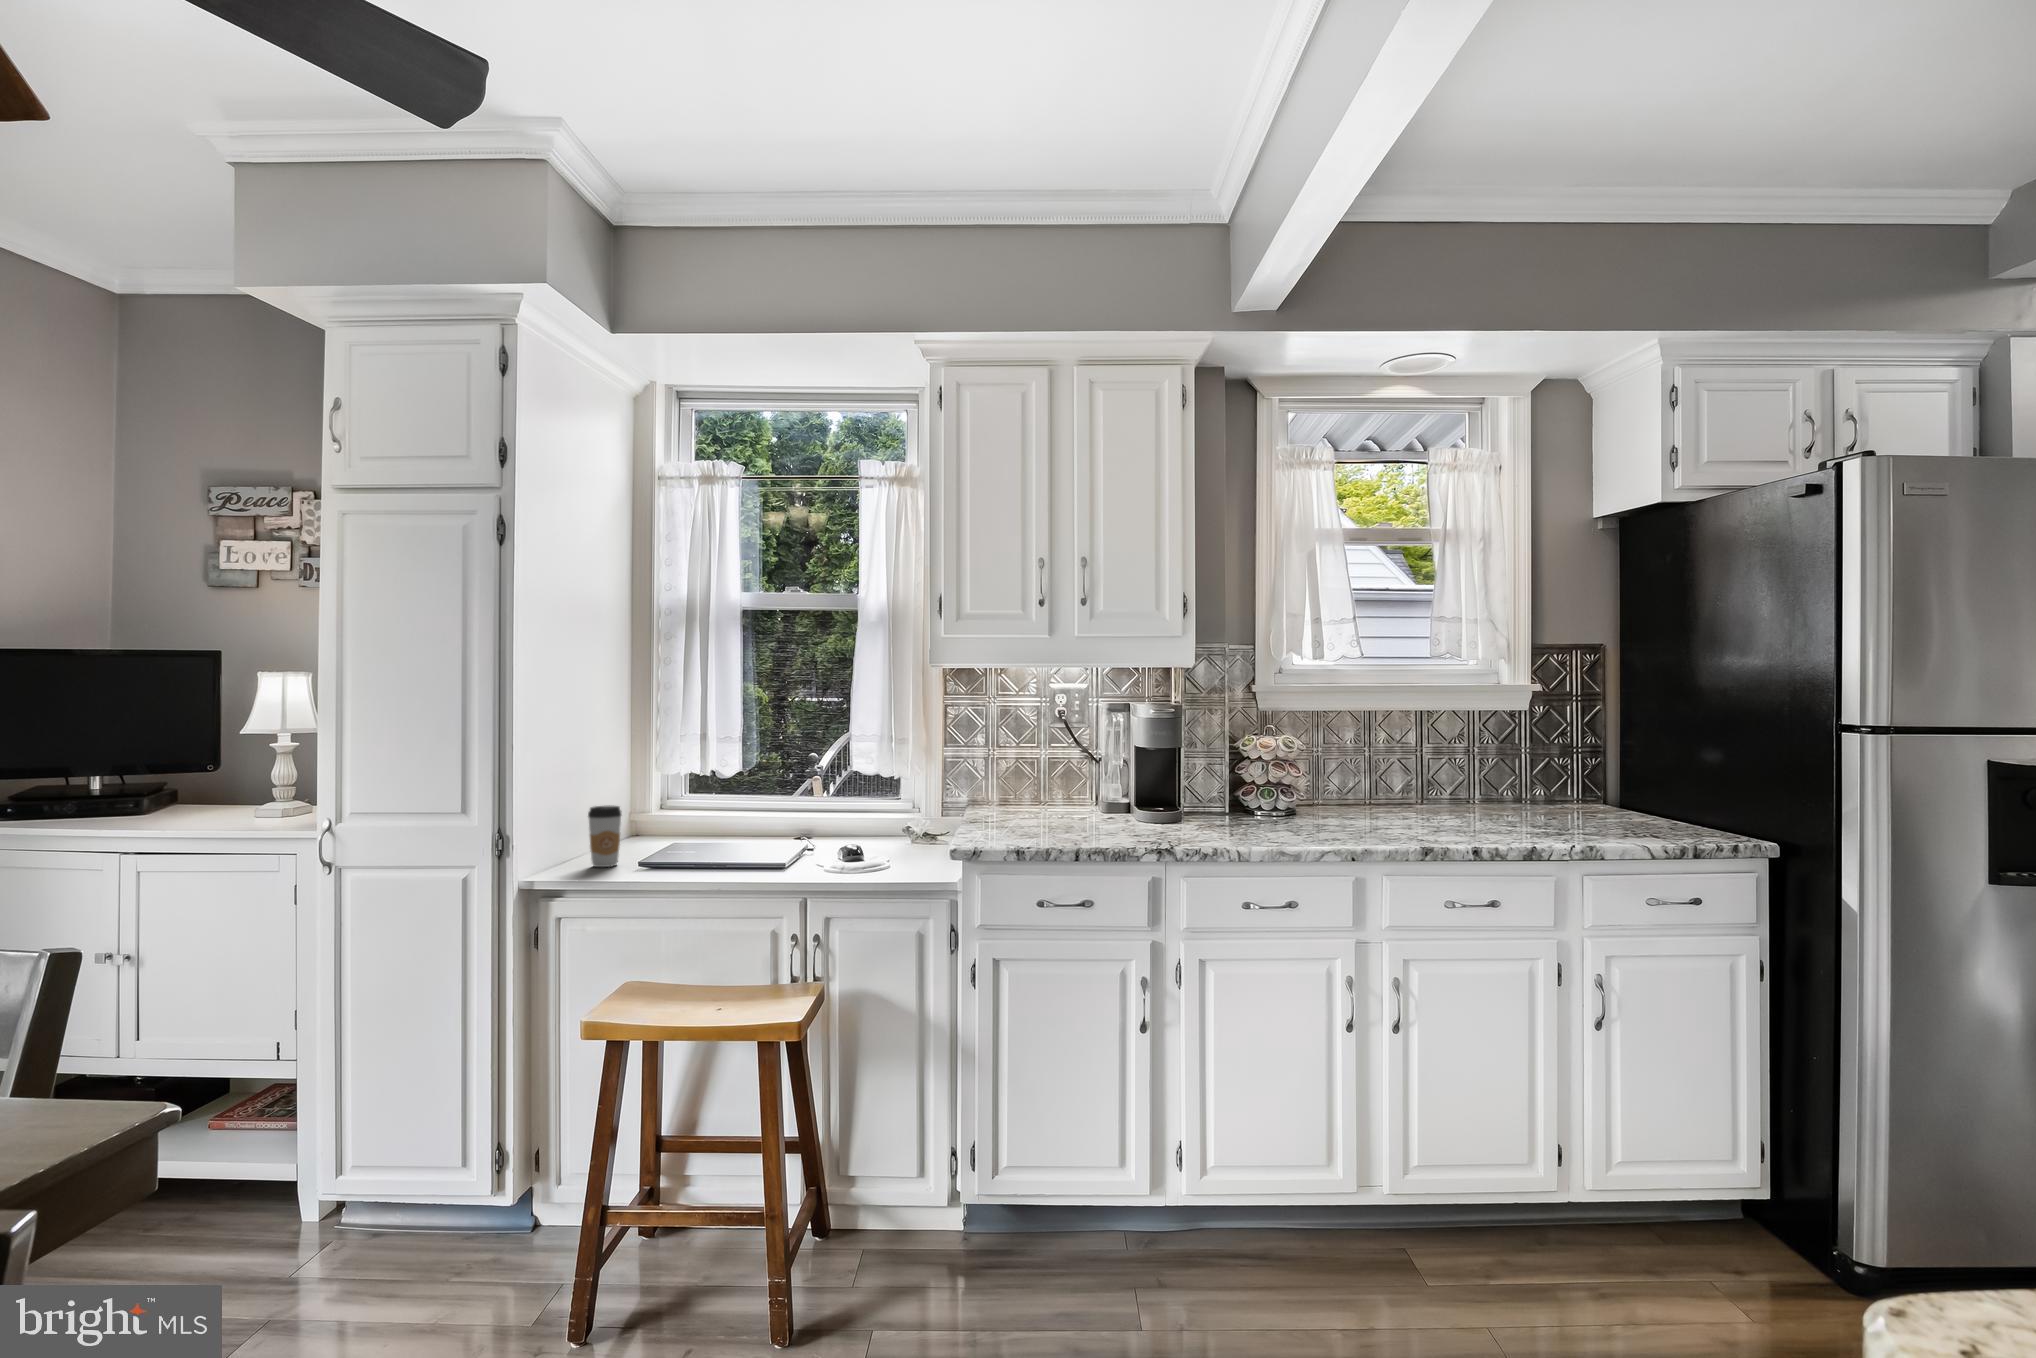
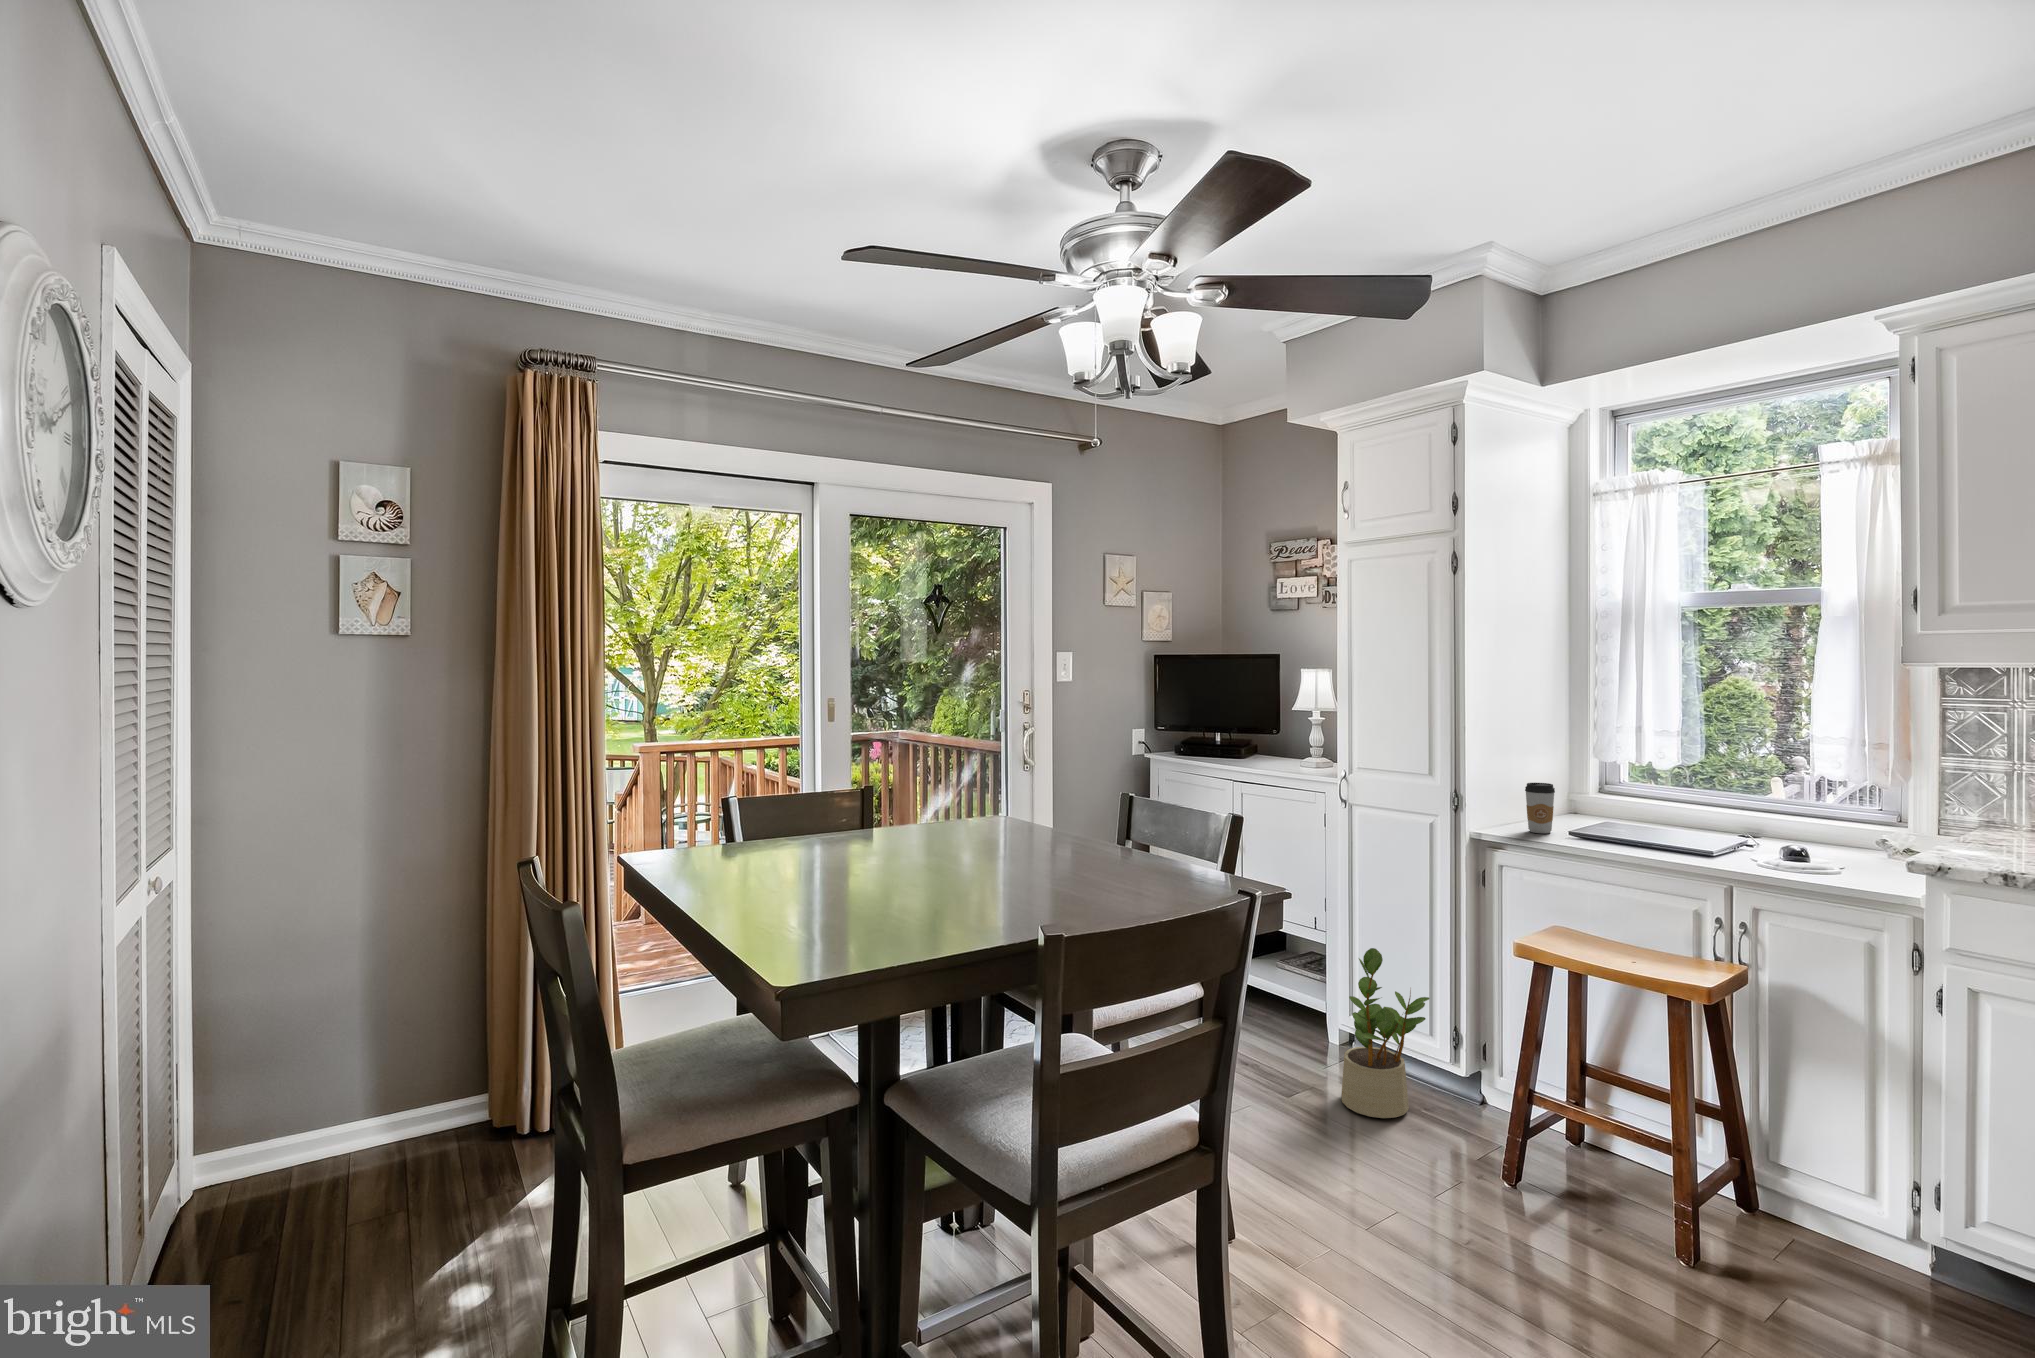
potted plant: none [334,1063,470,1315] -> present [1341,948,1430,1118]

